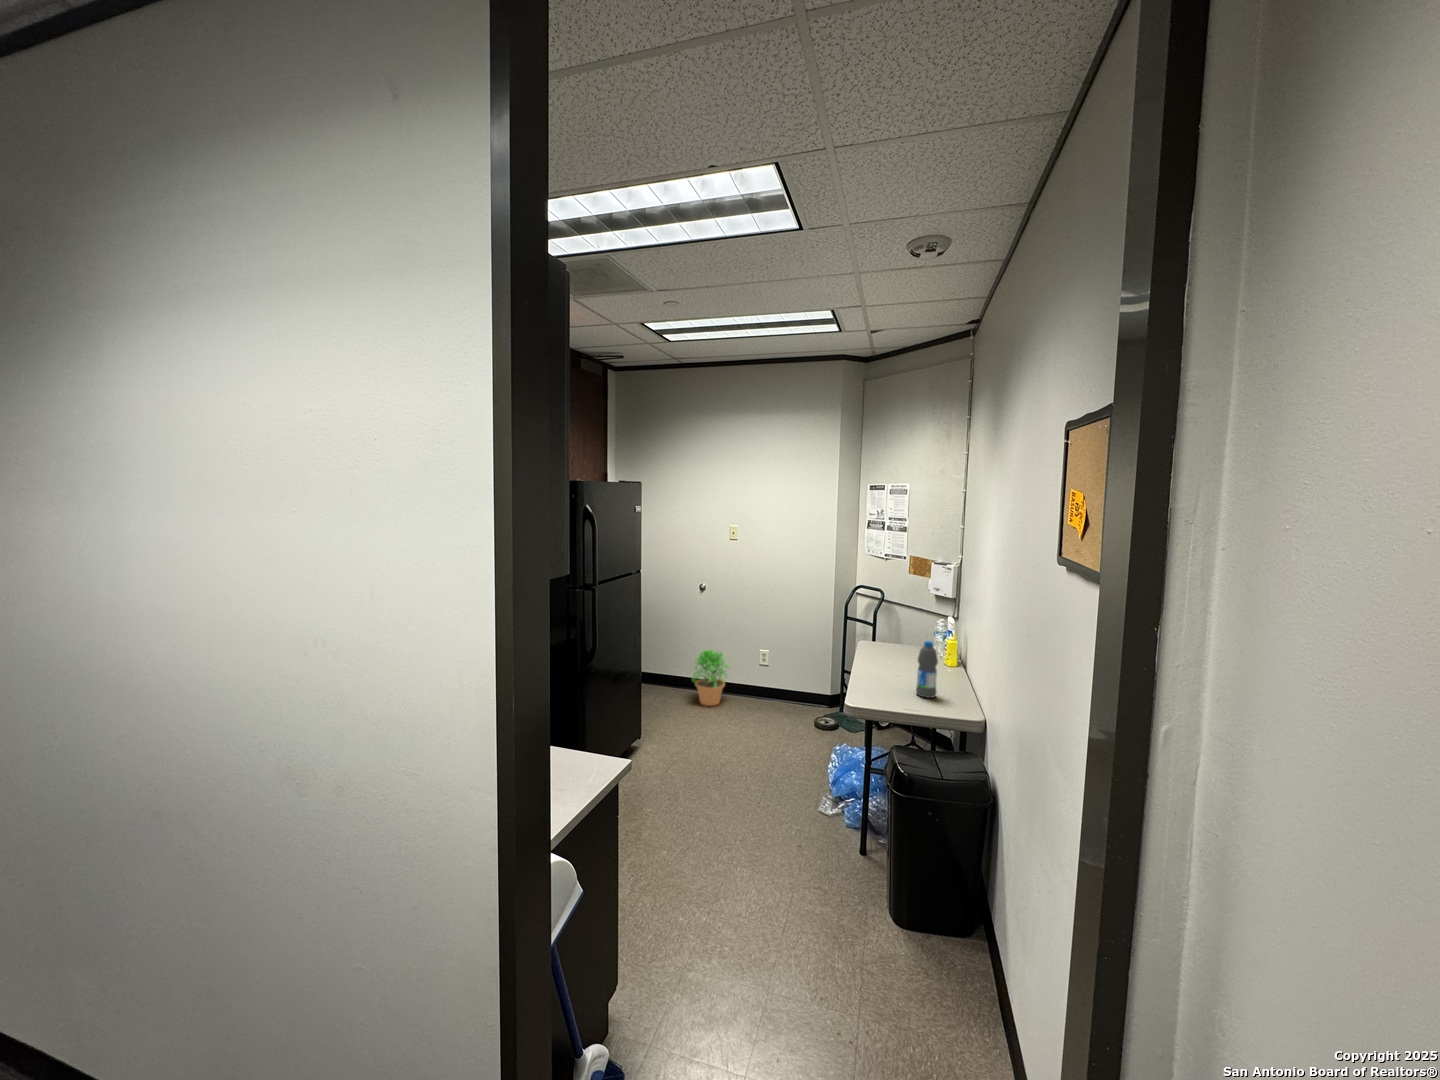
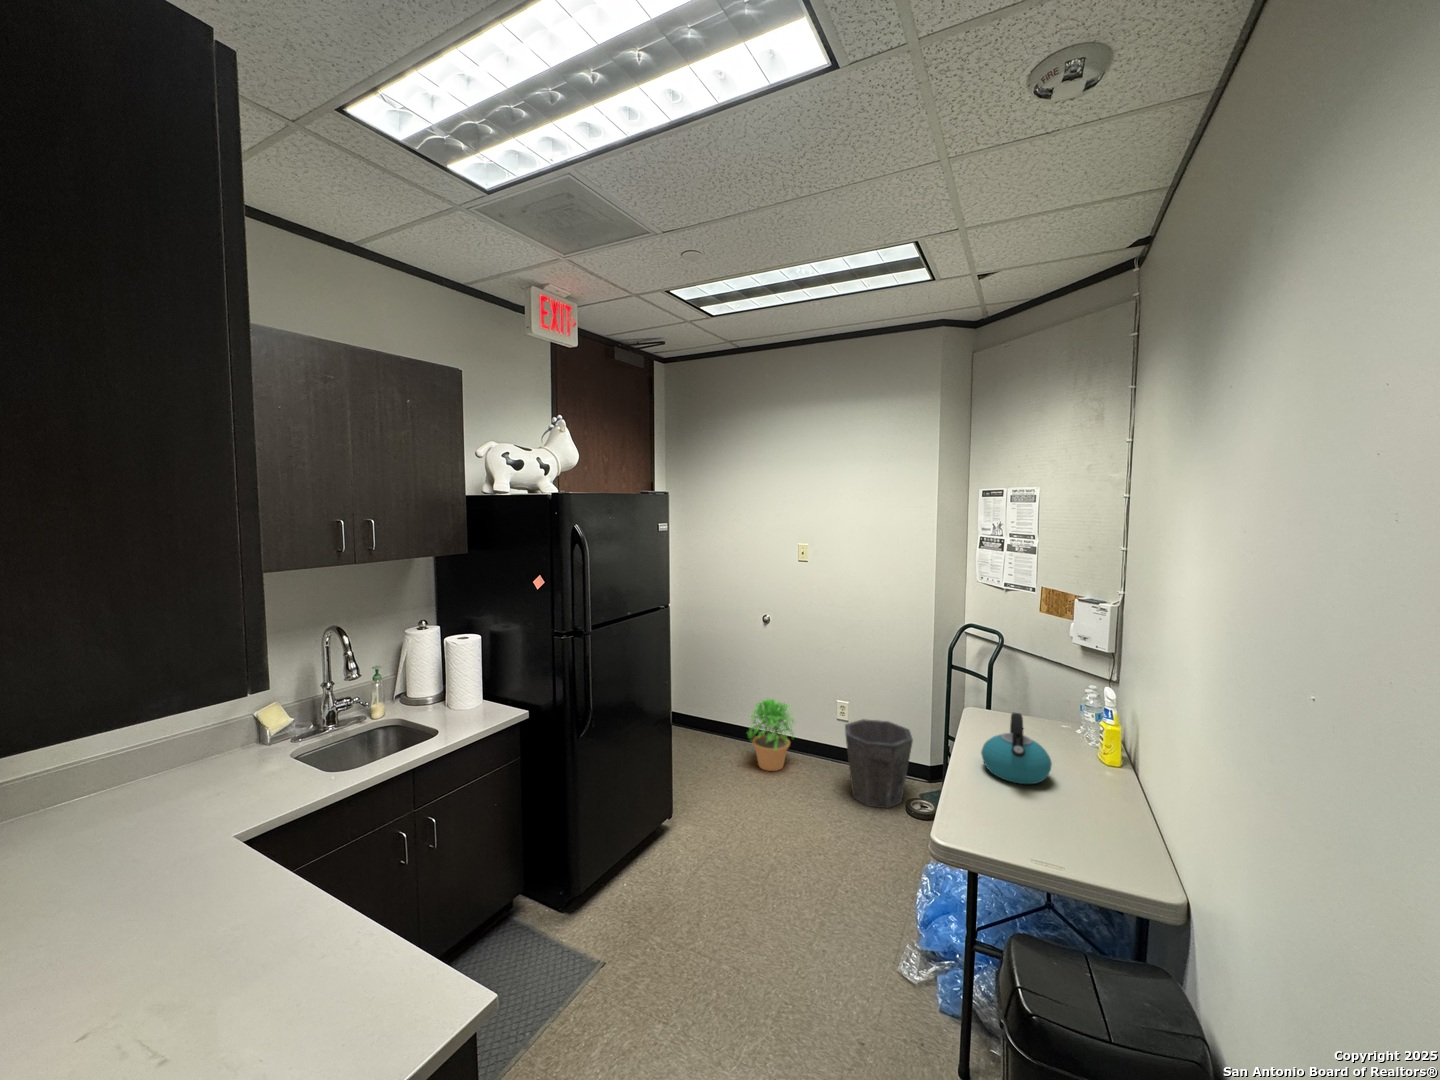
kettle: none [873,633,915,677] -> present [981,713,1052,784]
water bottle: present [916,641,938,698] -> none [1054,740,1093,837]
waste bin: none [769,661,820,724] -> present [845,719,913,808]

